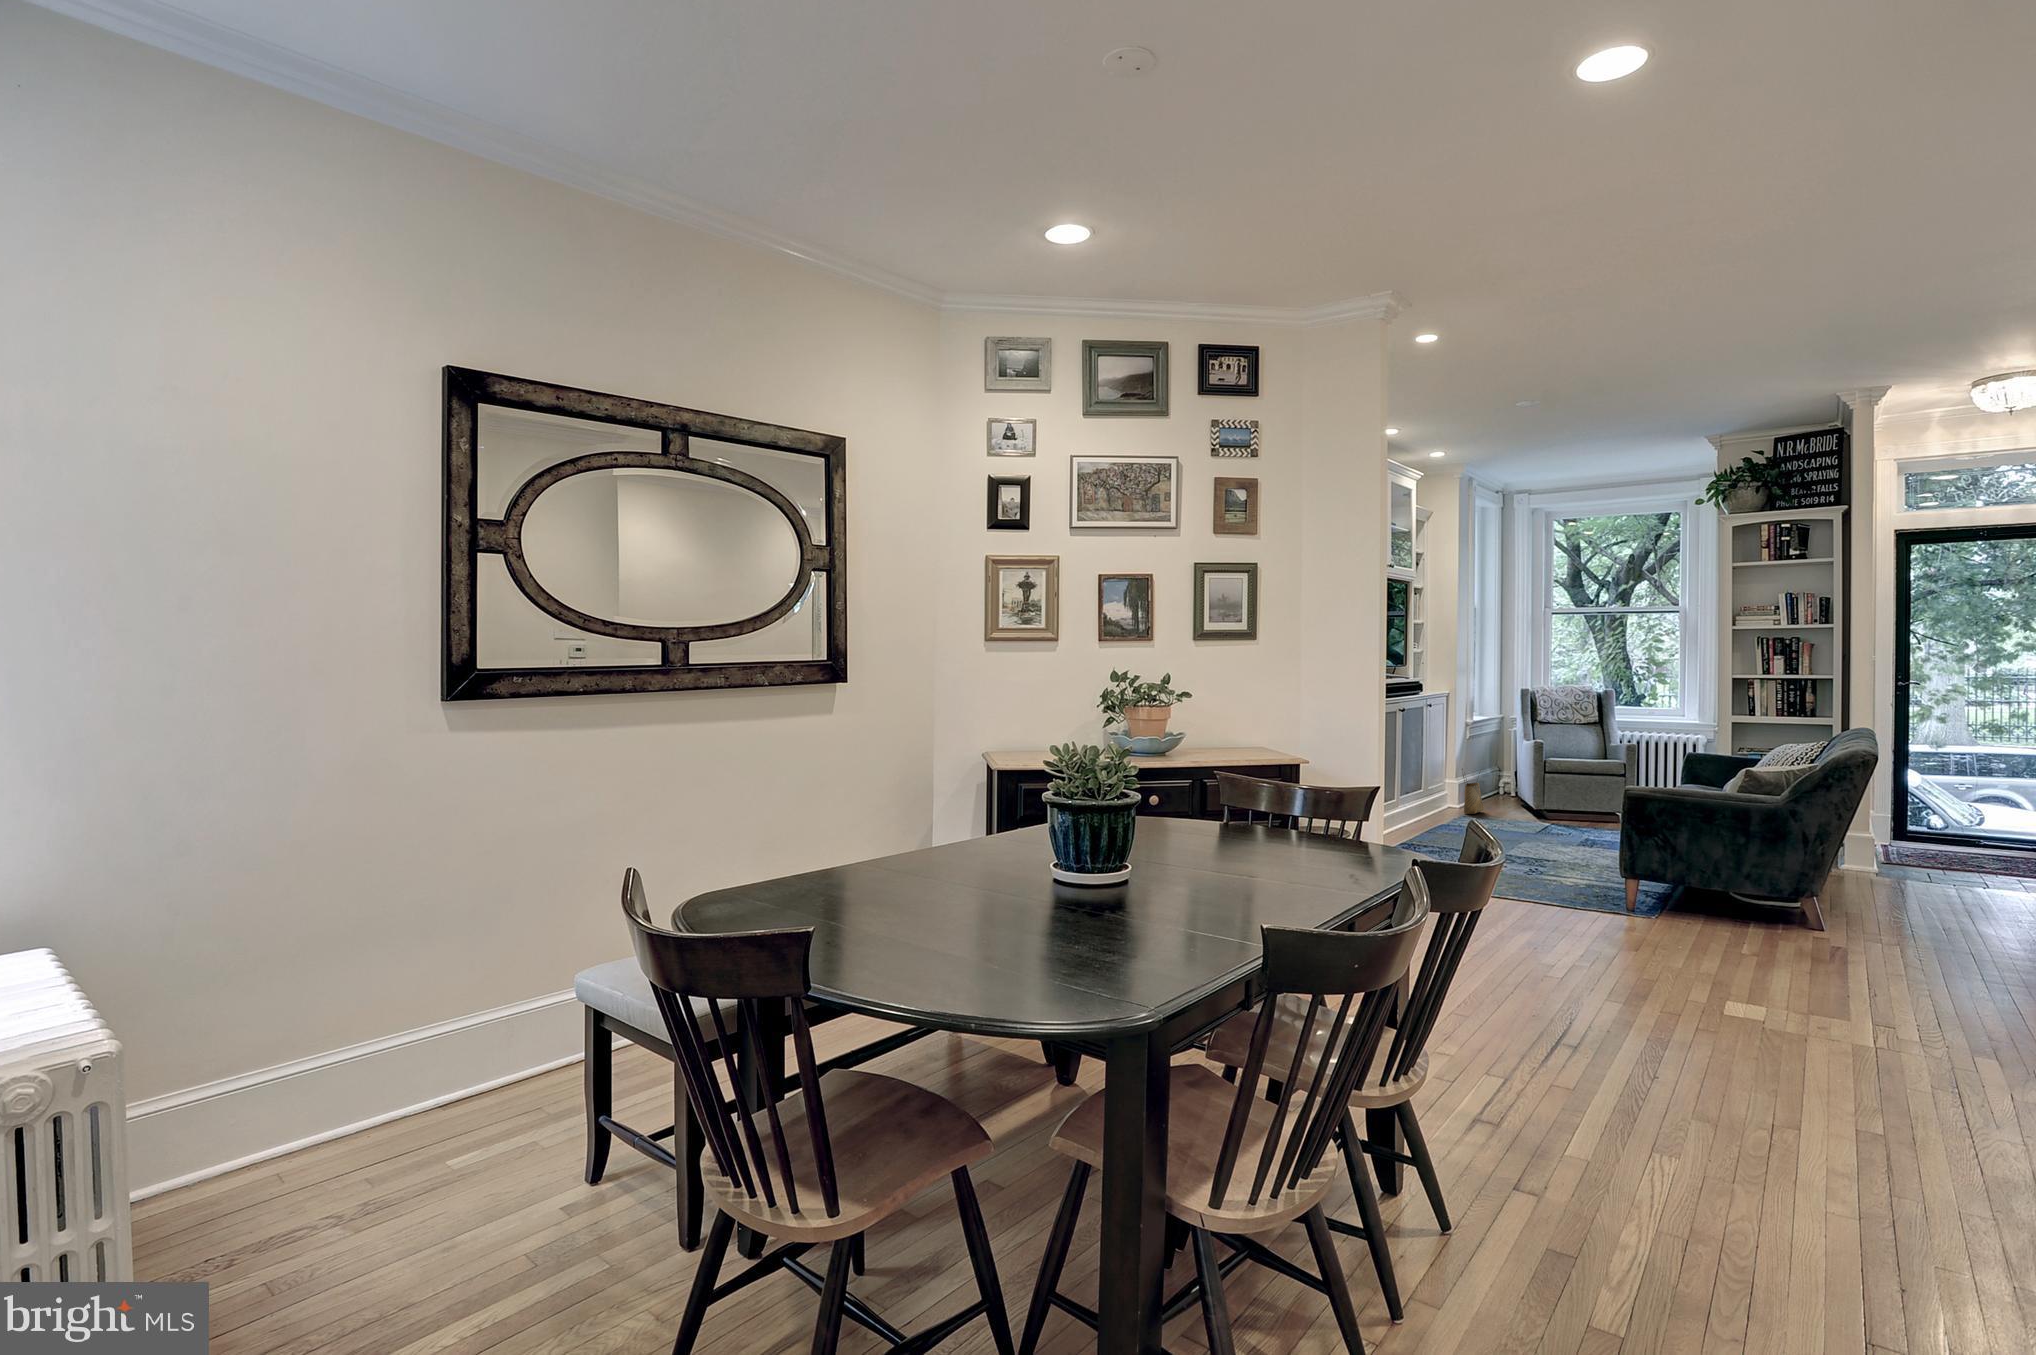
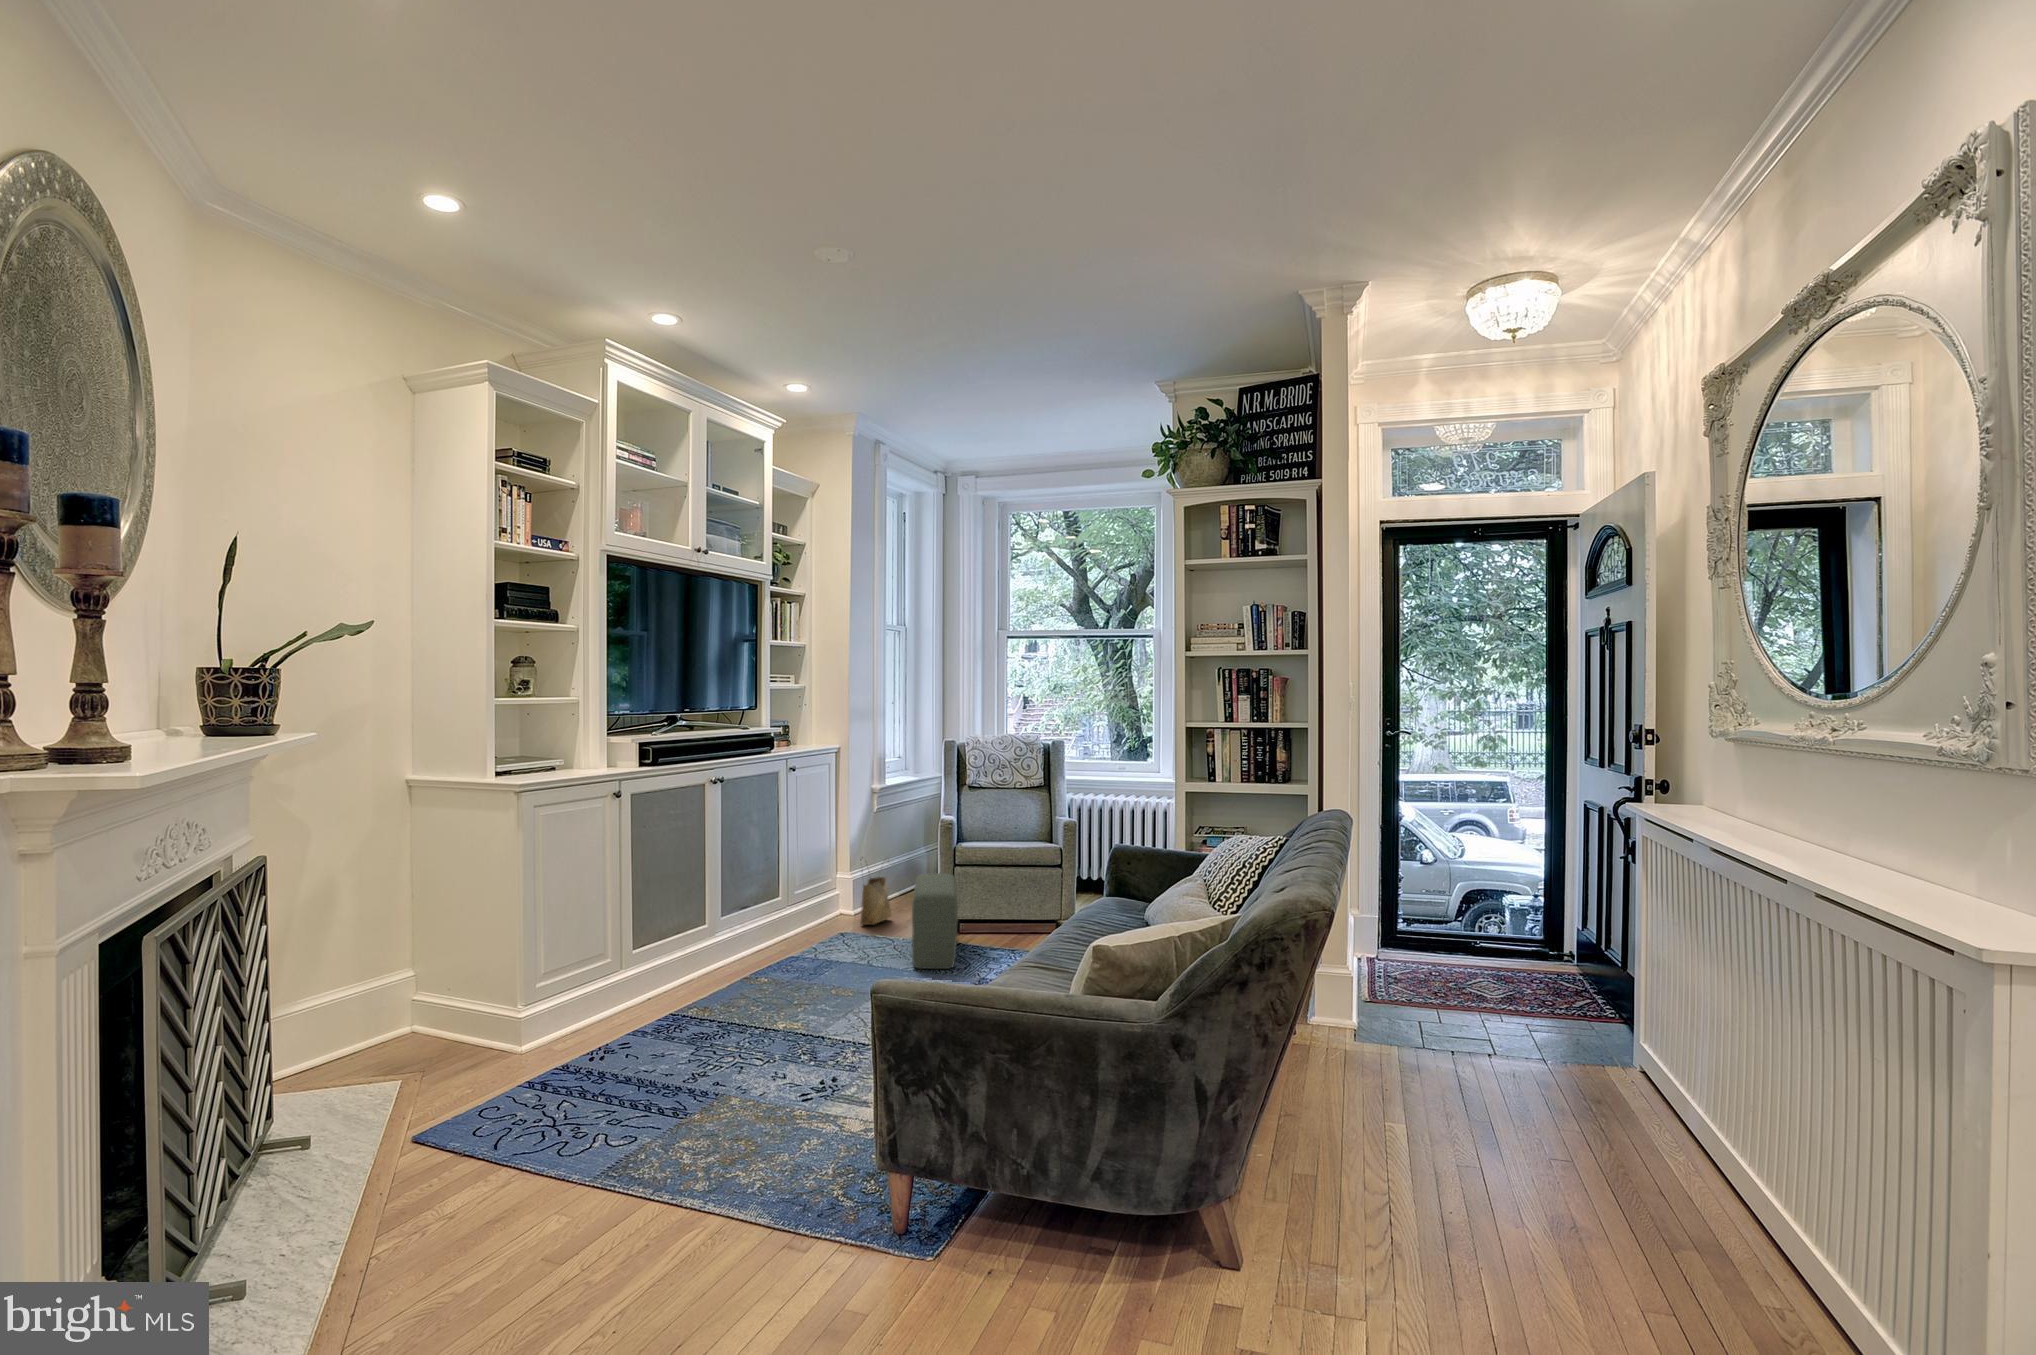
pouf: none [1511,779,1553,837] -> present [912,873,958,969]

